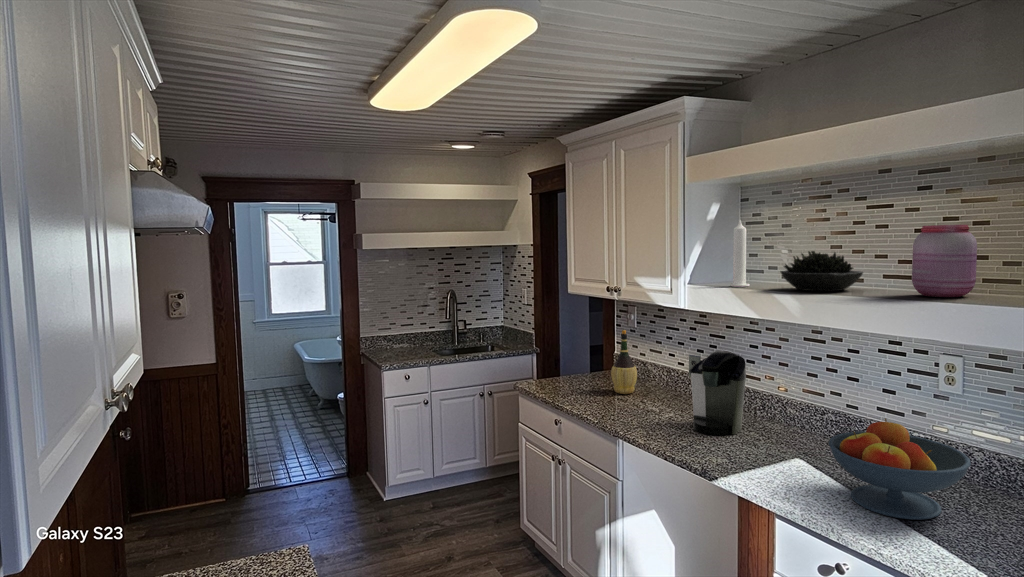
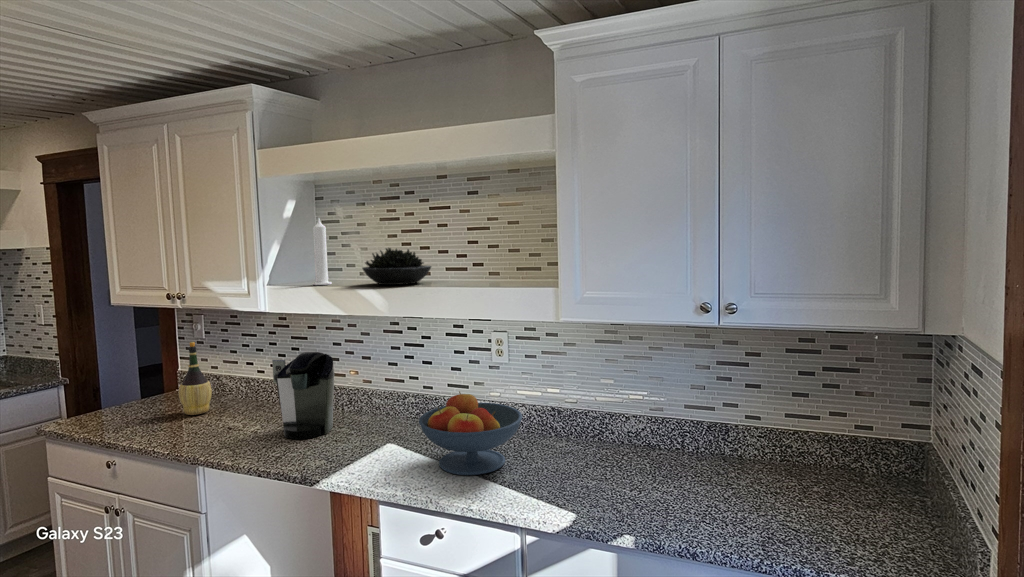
jar: present [912,225,977,297] -> none [469,224,513,284]

